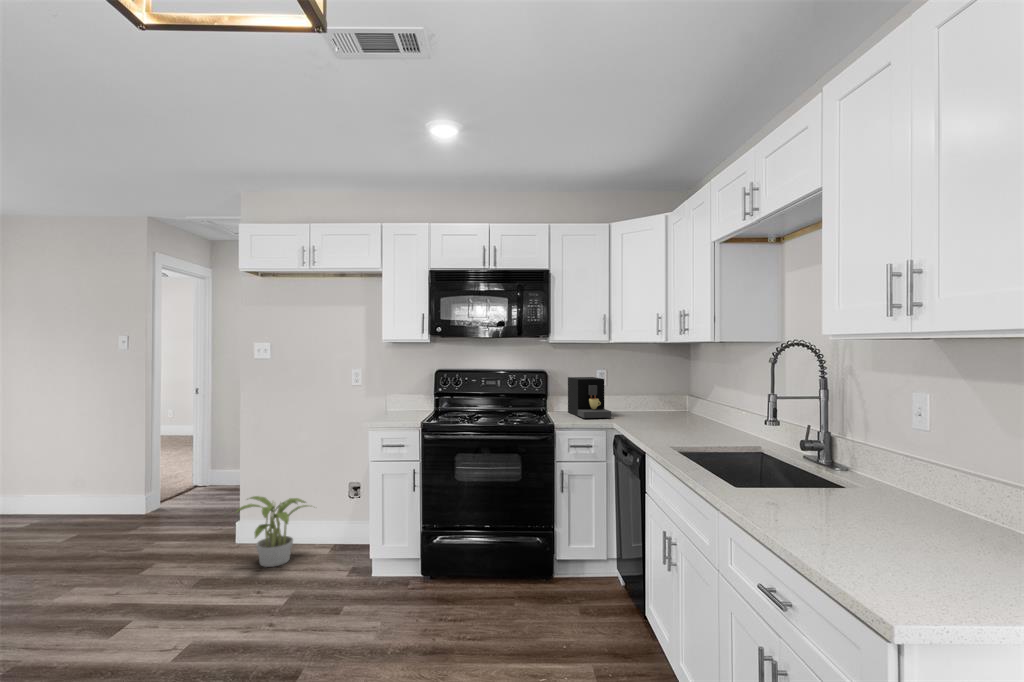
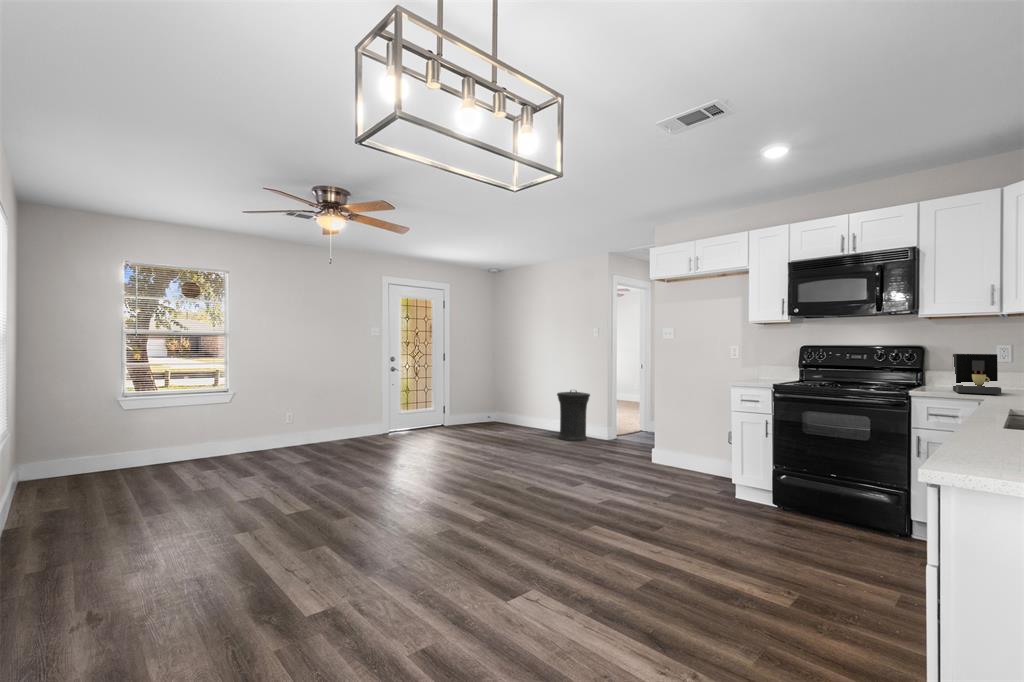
trash can: none [35,442,109,534] -> present [557,390,590,441]
potted plant: present [235,496,308,567] -> none [645,430,702,479]

